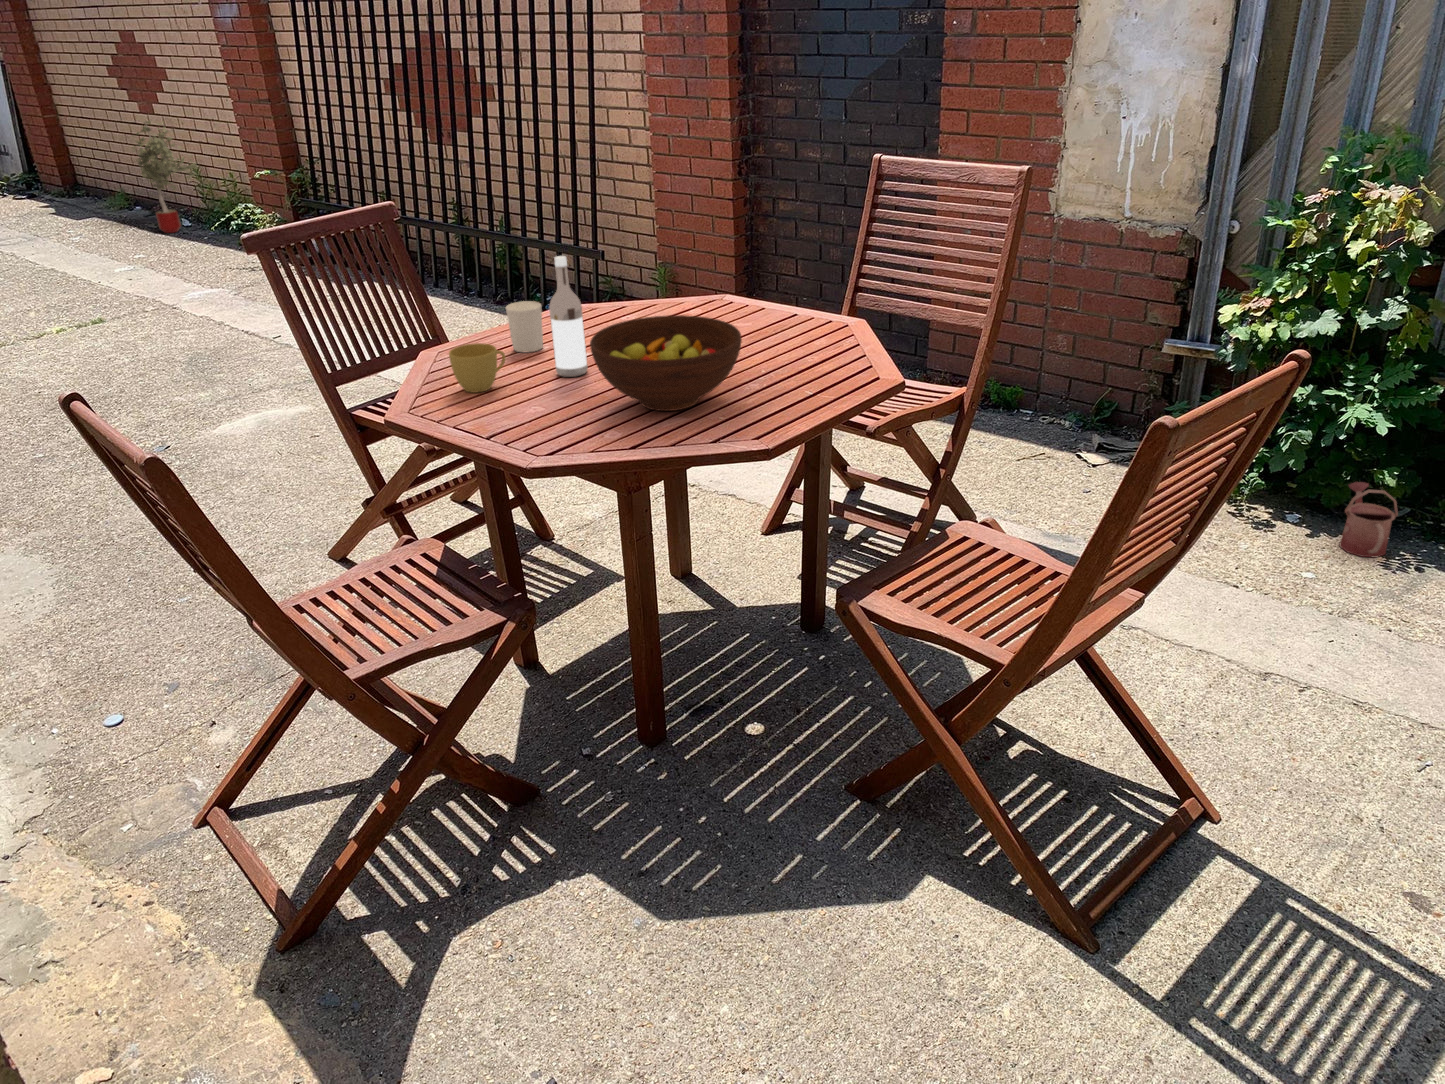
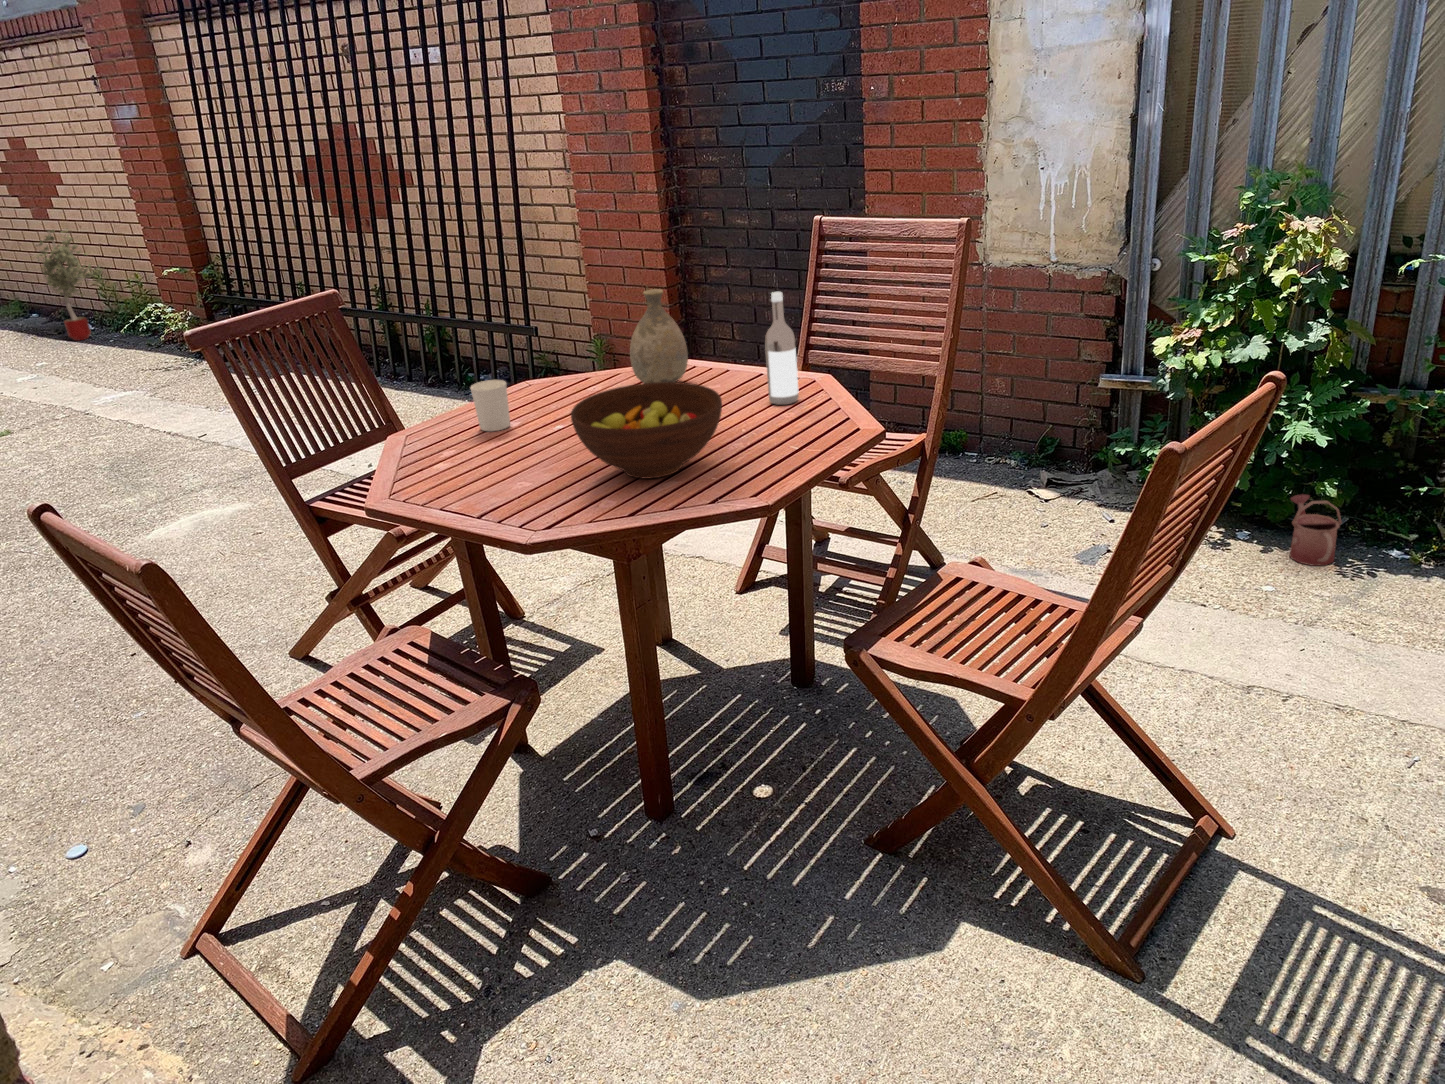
vase: none [670,221,728,322] -> present [630,289,688,383]
wine bottle: present [549,256,588,377] -> present [765,292,799,405]
cup: present [449,343,505,393] -> none [422,425,479,475]

